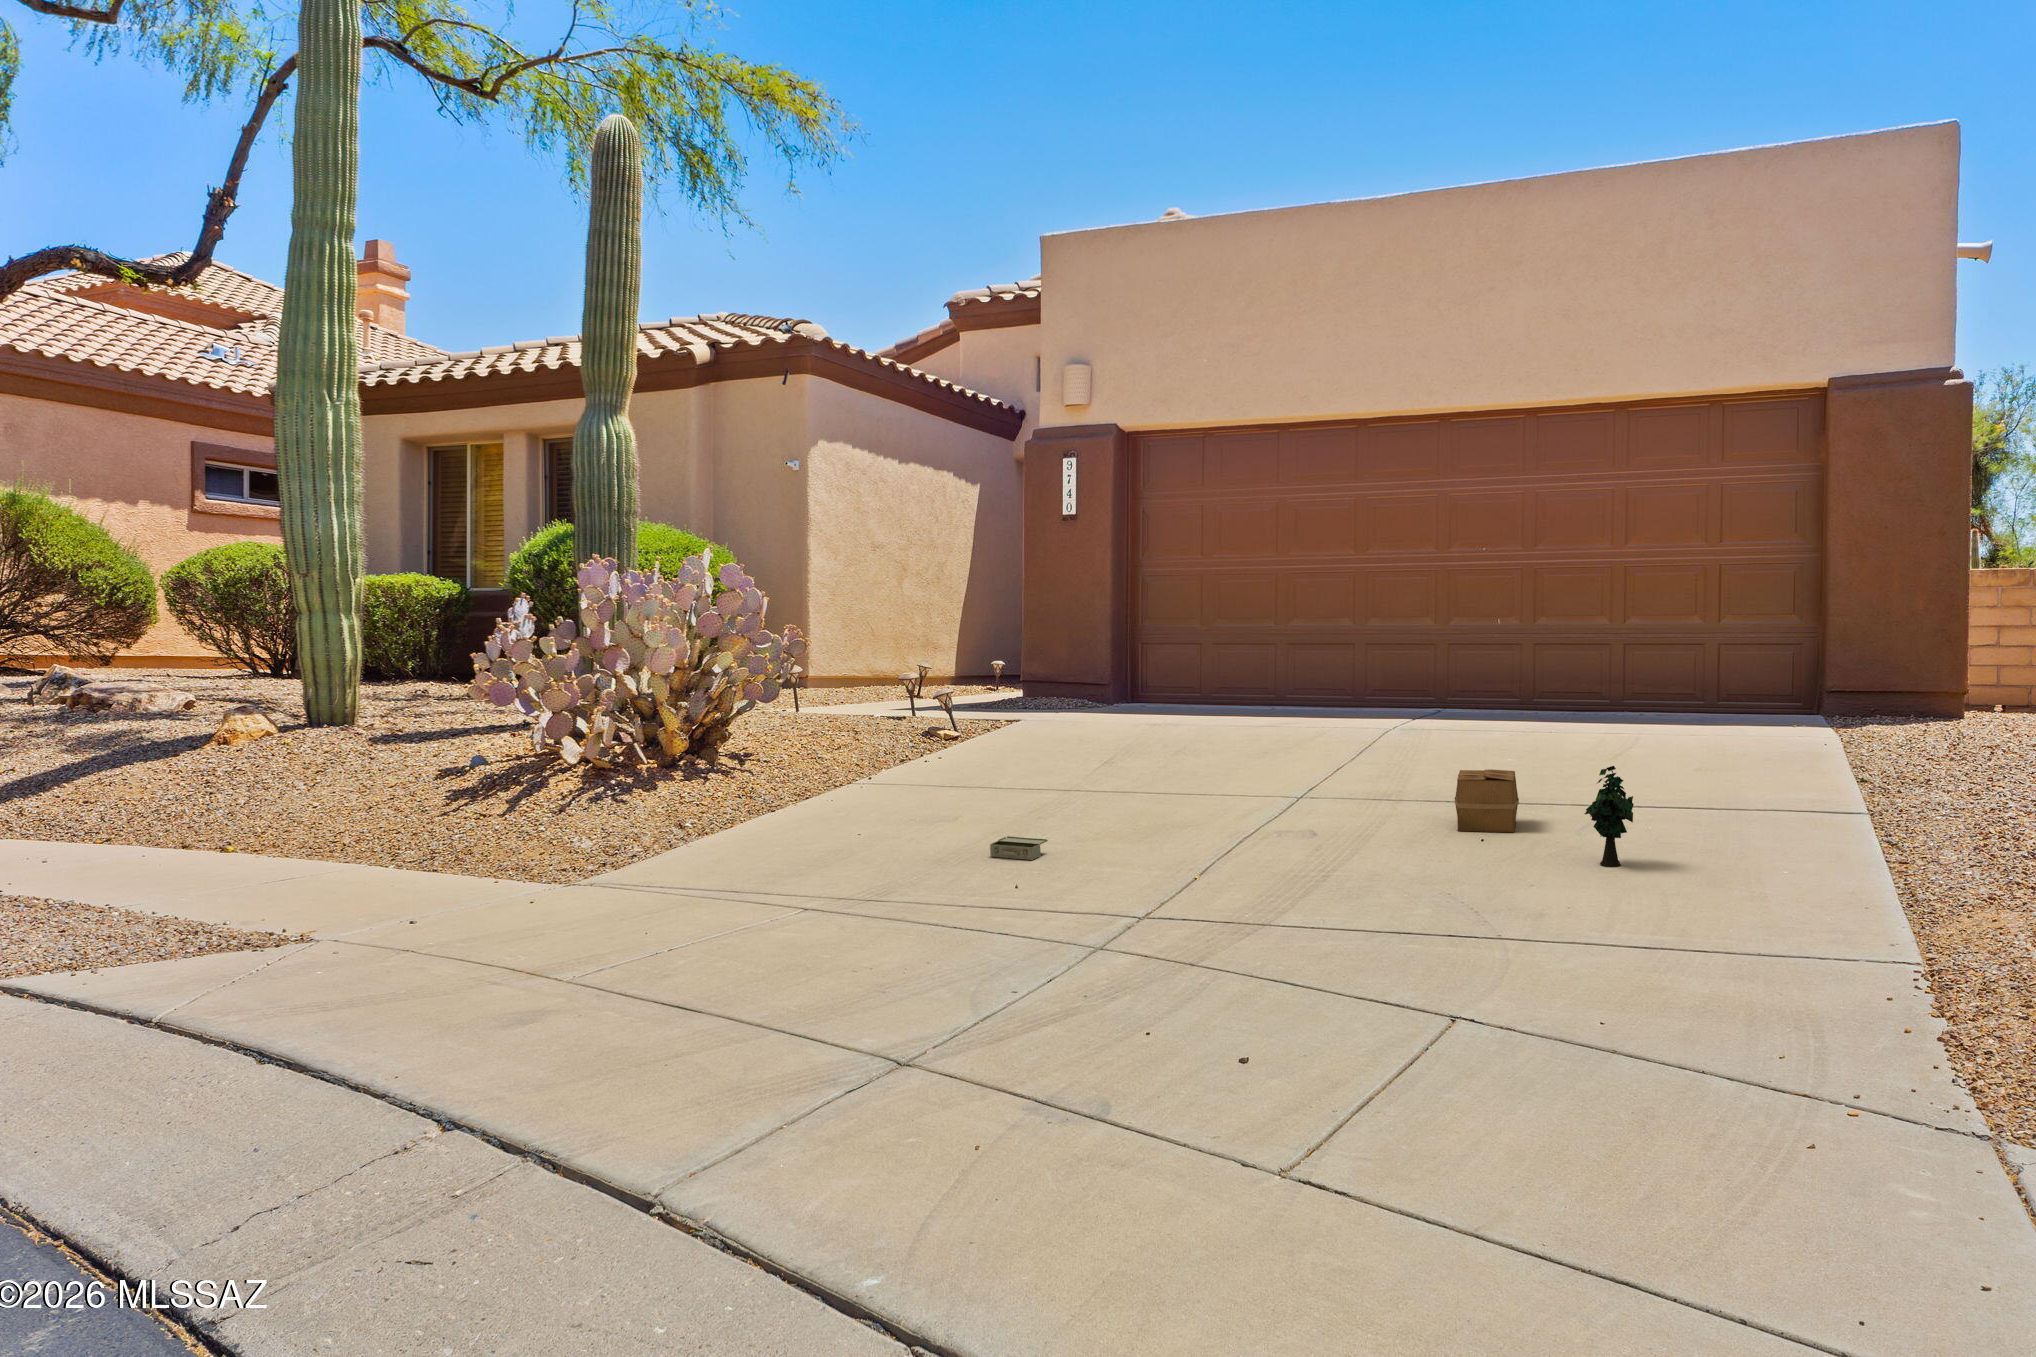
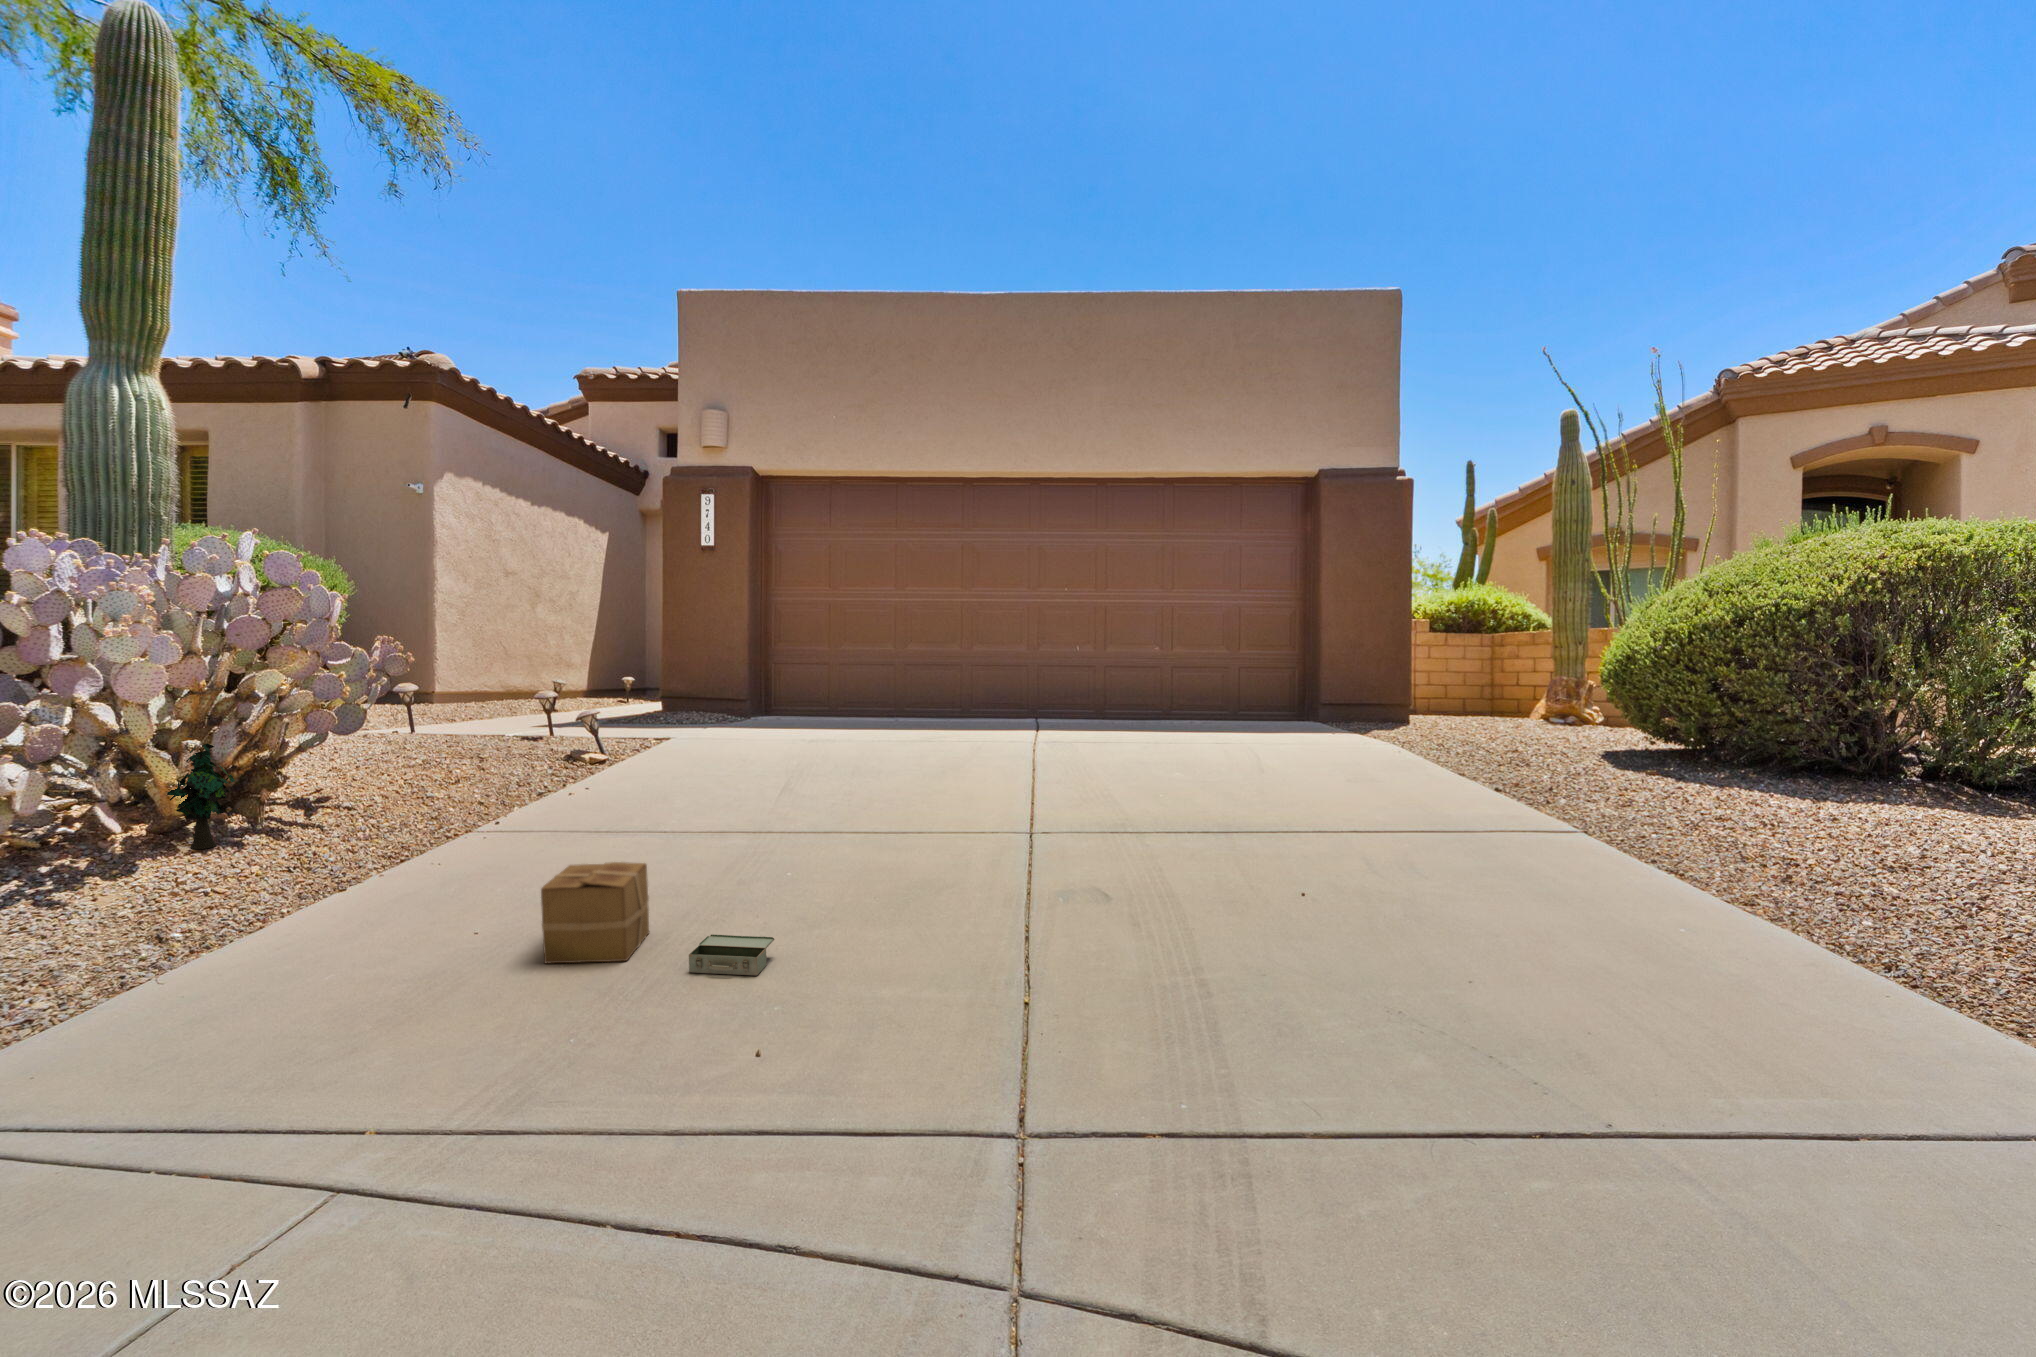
decorative plant: present [1584,766,1634,867] -> present [167,743,235,849]
cardboard box: present [1455,769,1519,832] -> present [541,862,649,963]

